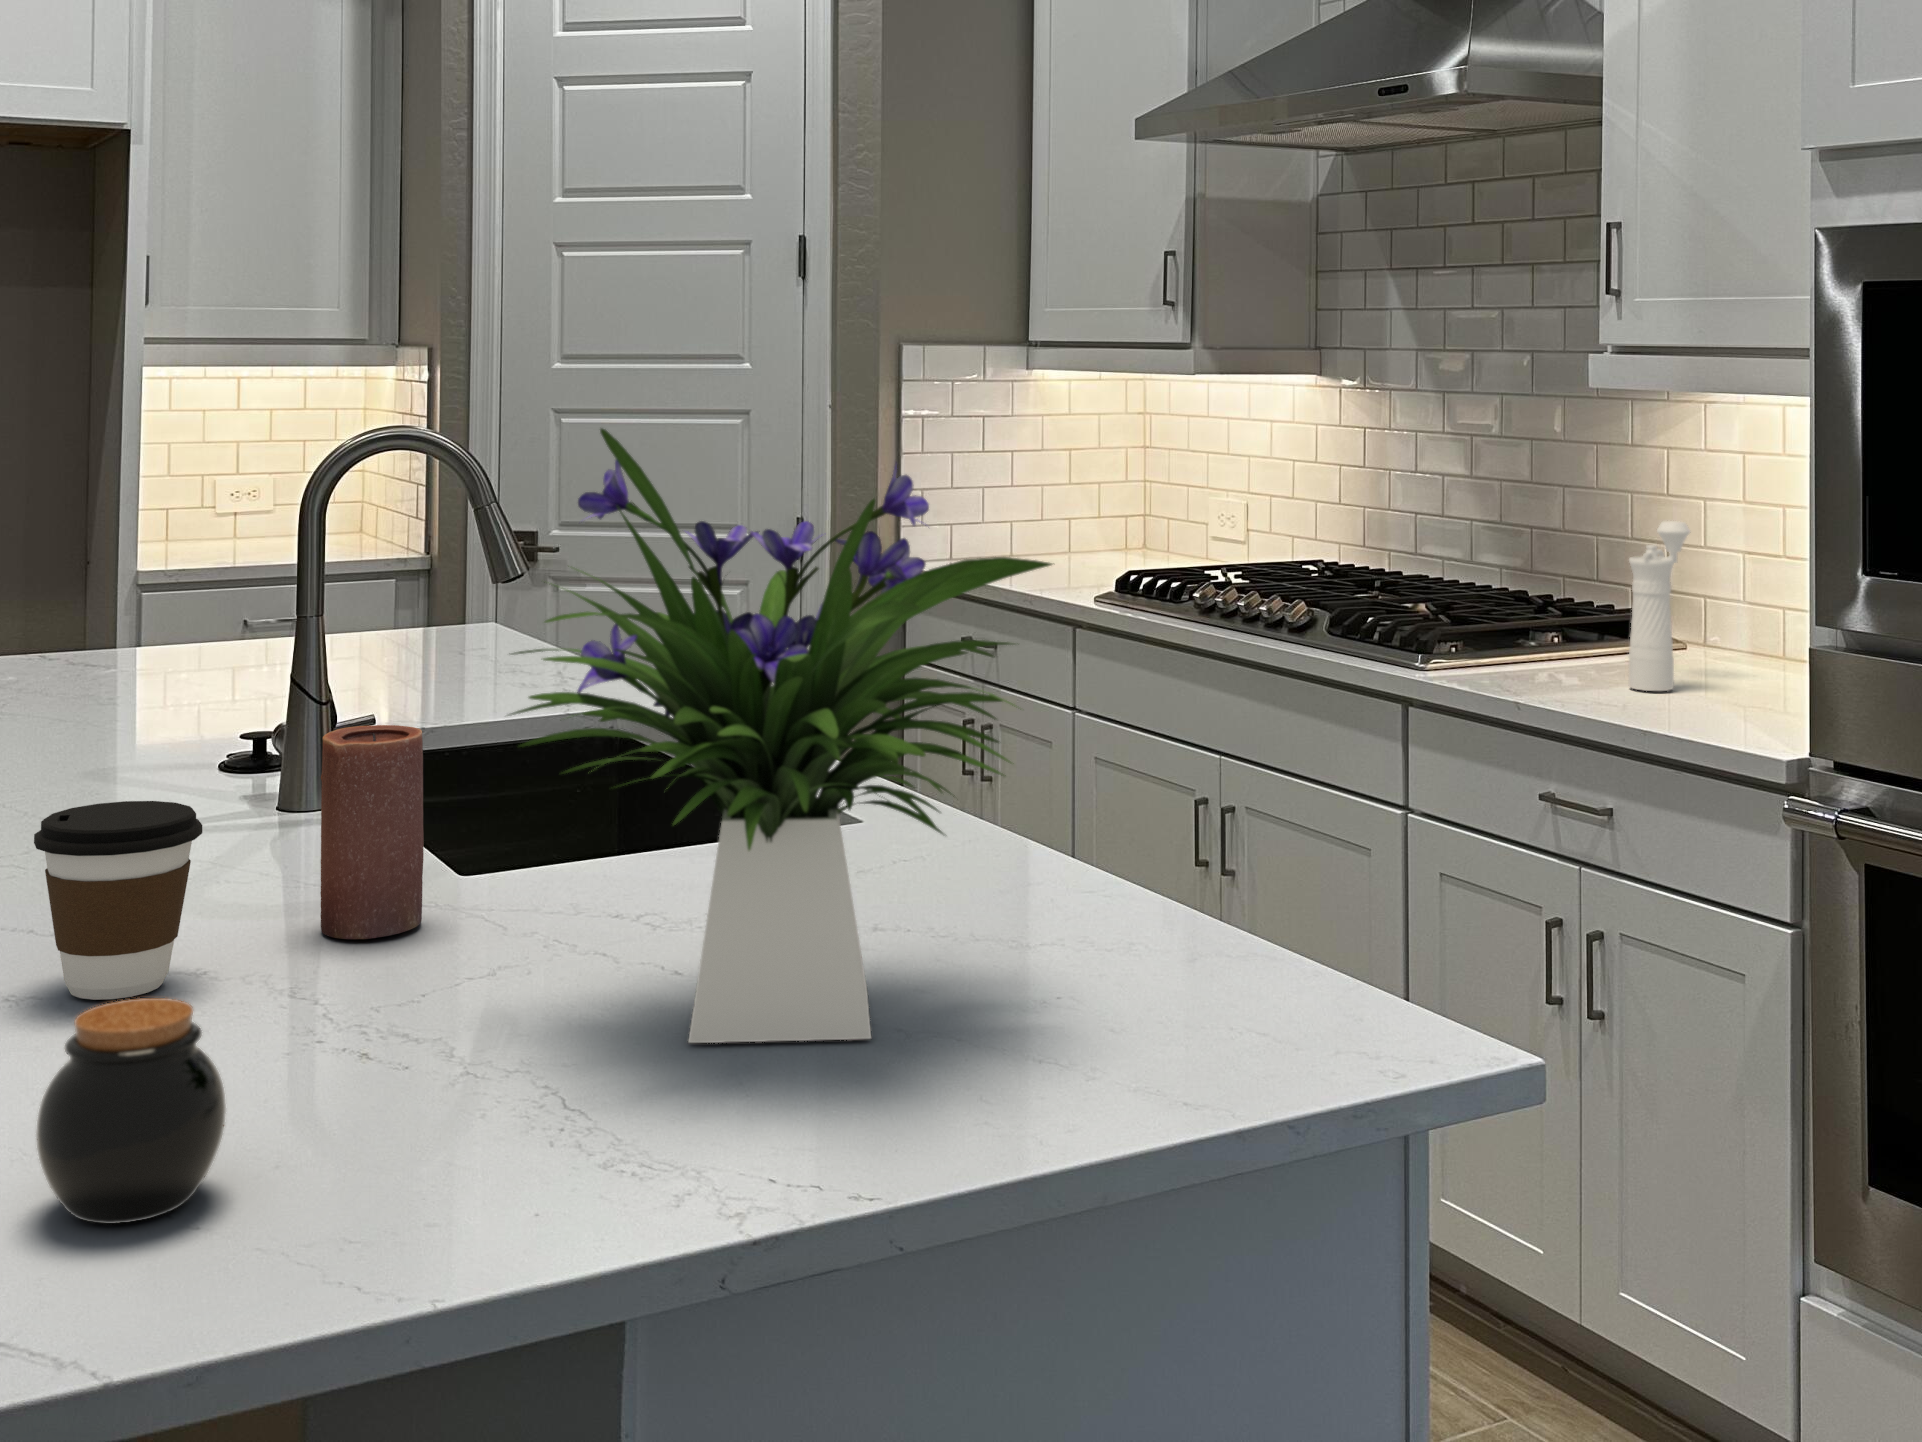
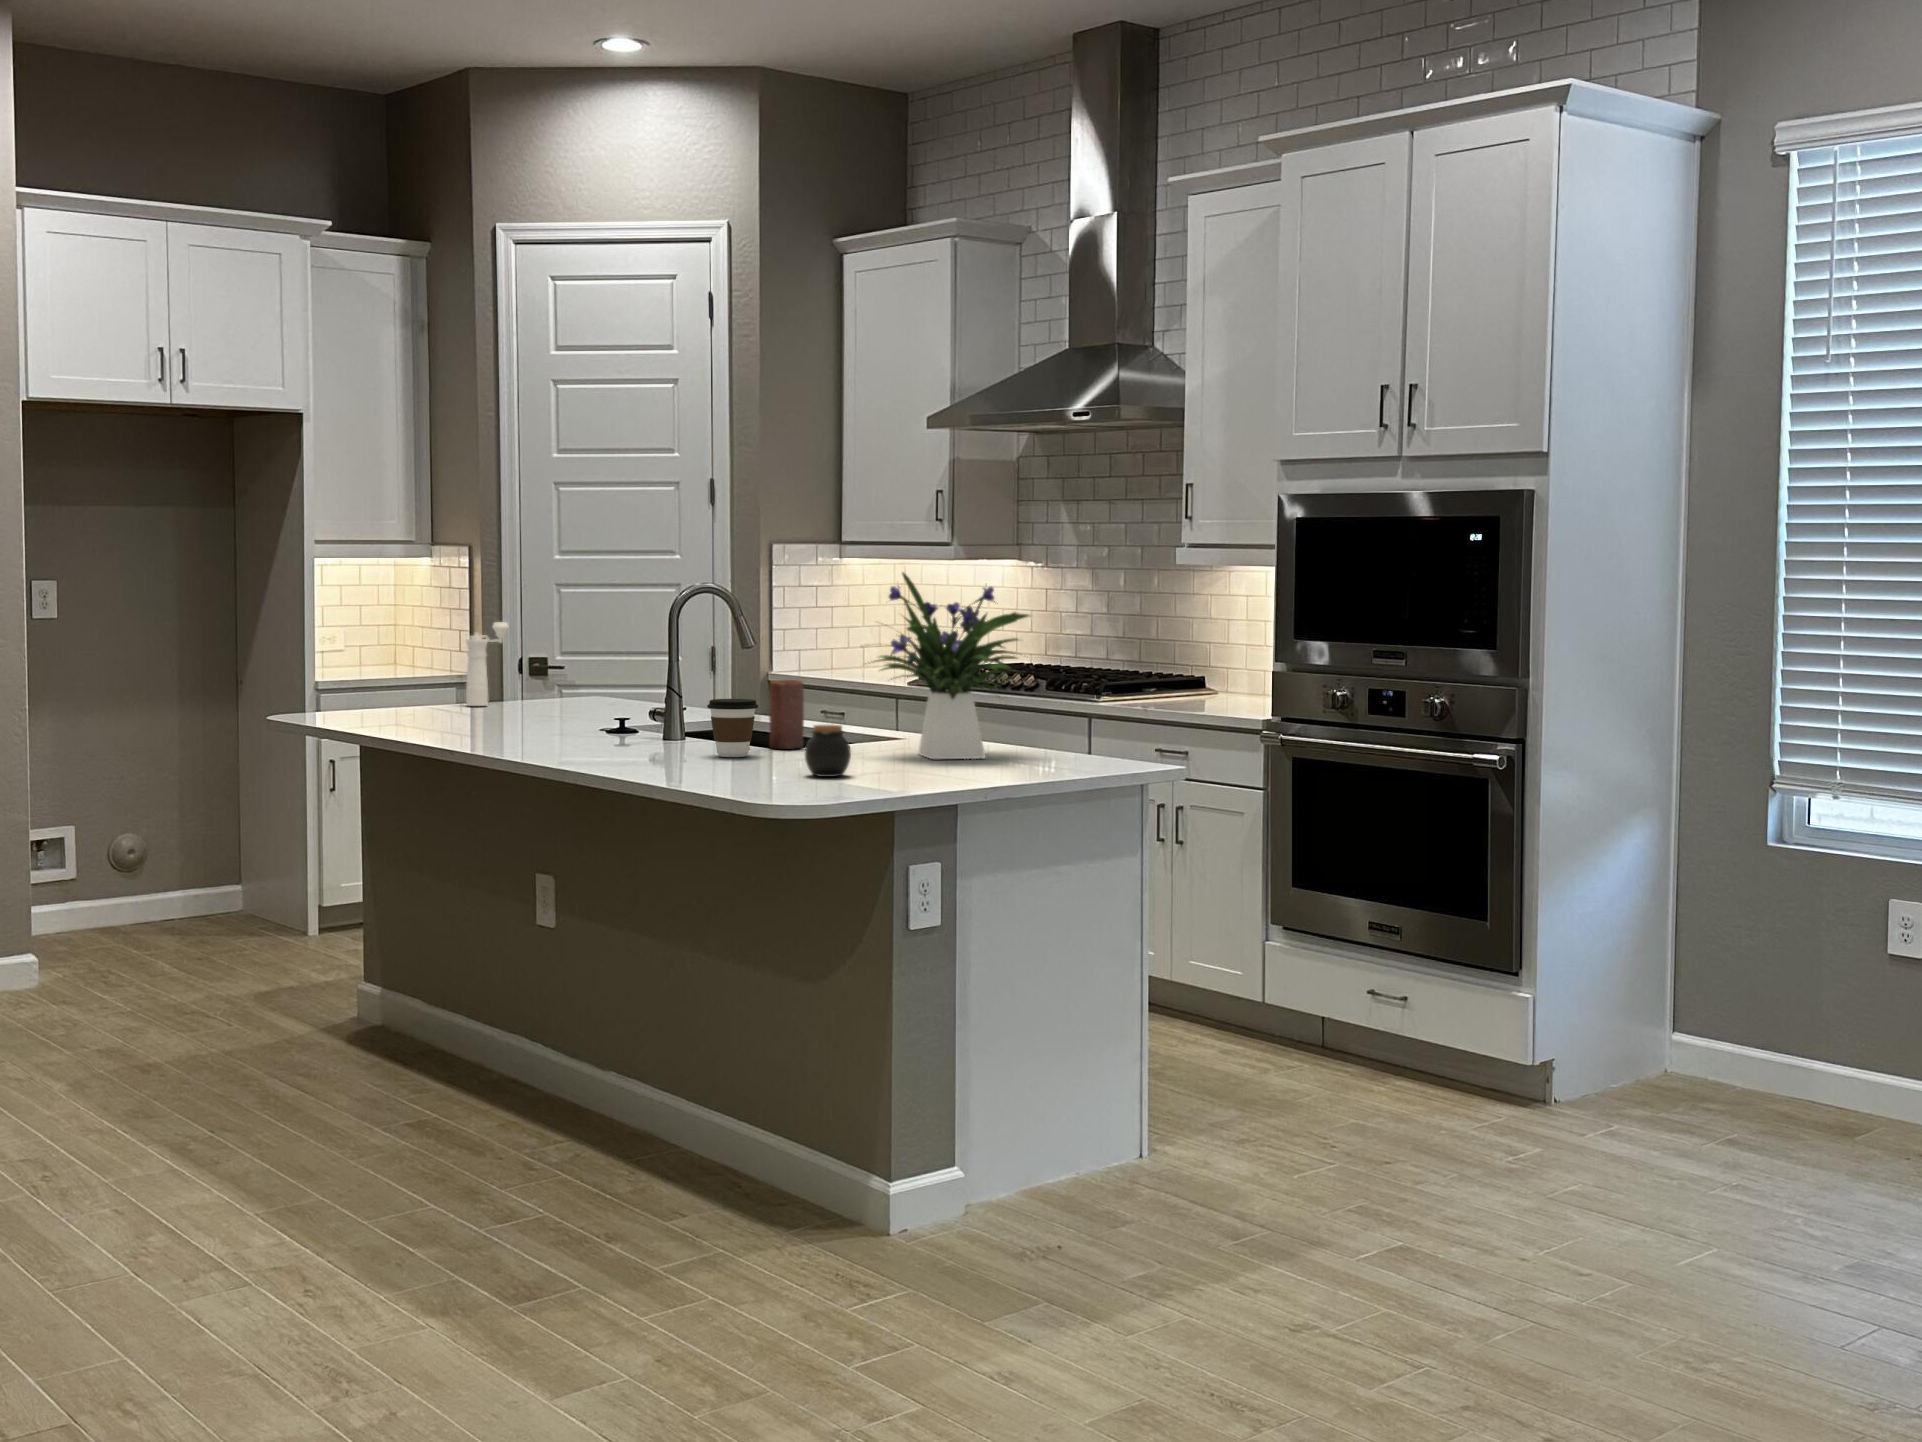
pepper mill: present [1629,521,1690,691] -> present [466,622,509,706]

